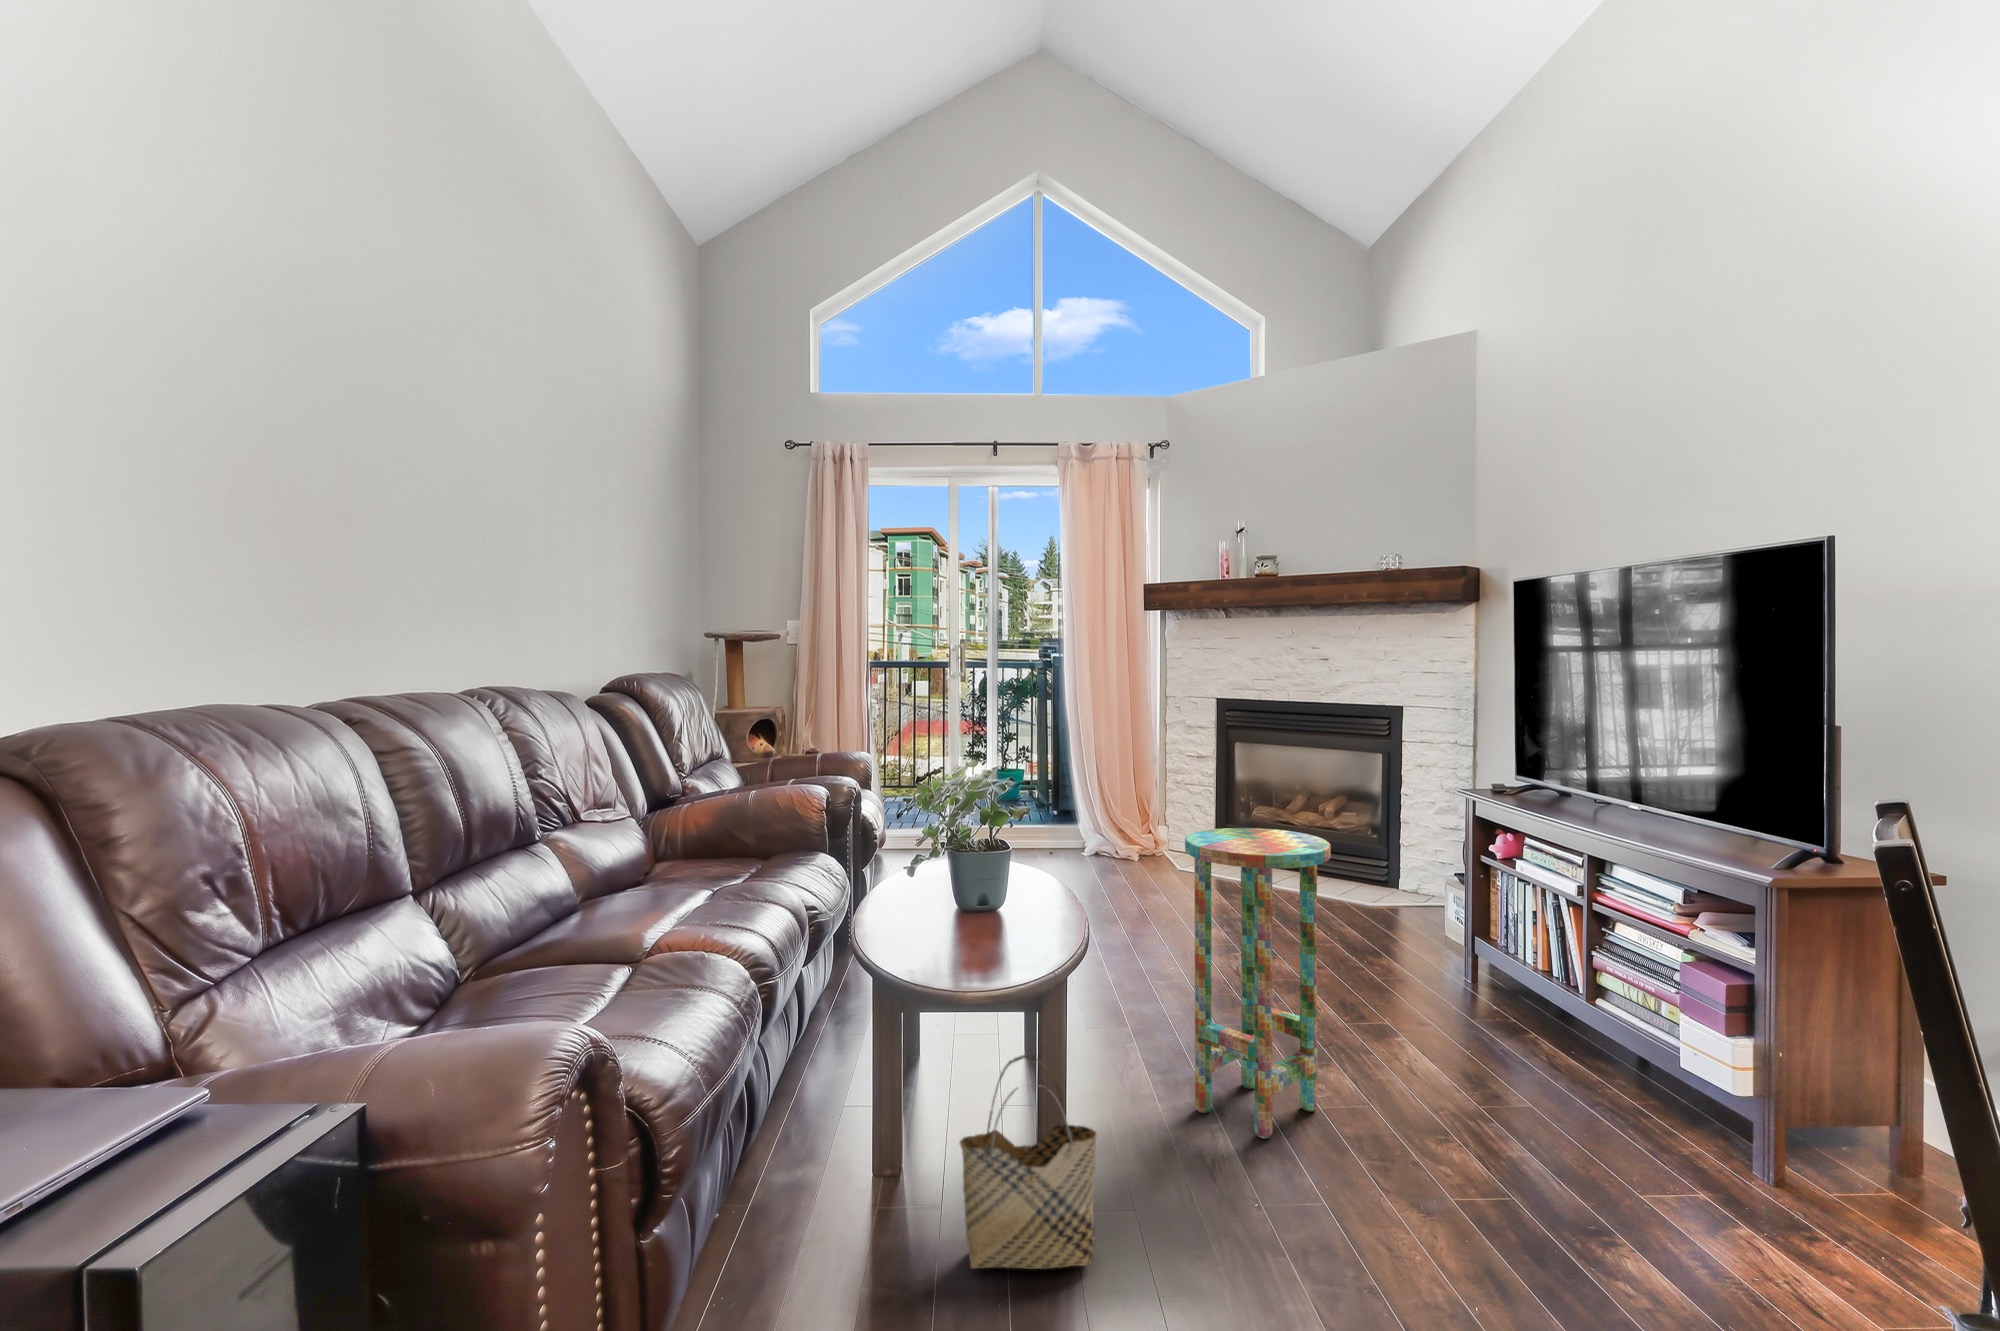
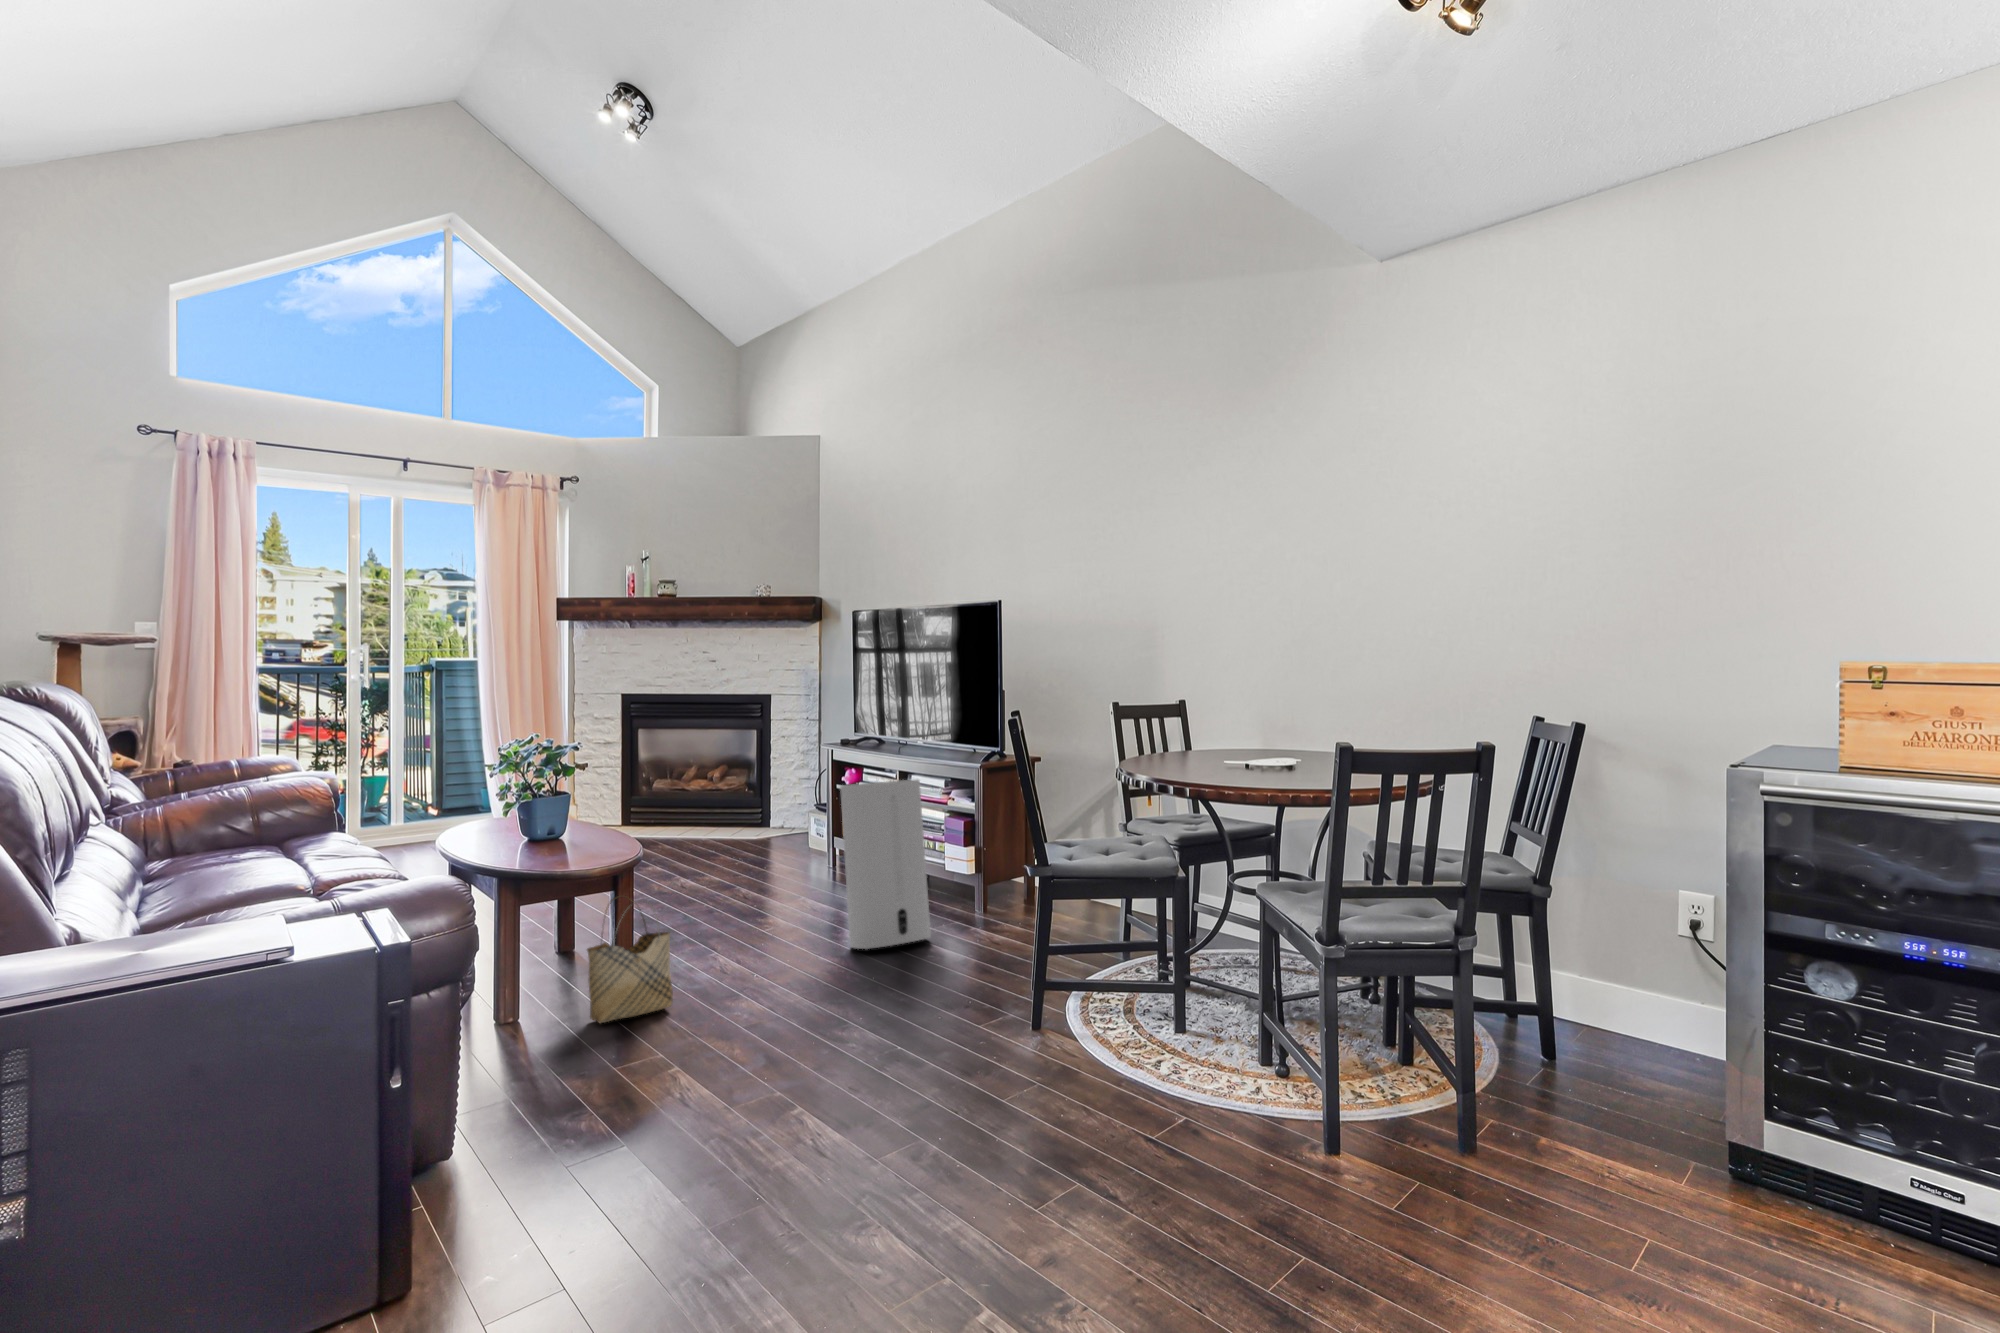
side table: present [1185,828,1331,1139] -> none [683,763,775,947]
air purifier: none [1438,899,1631,1238] -> present [840,779,931,949]

